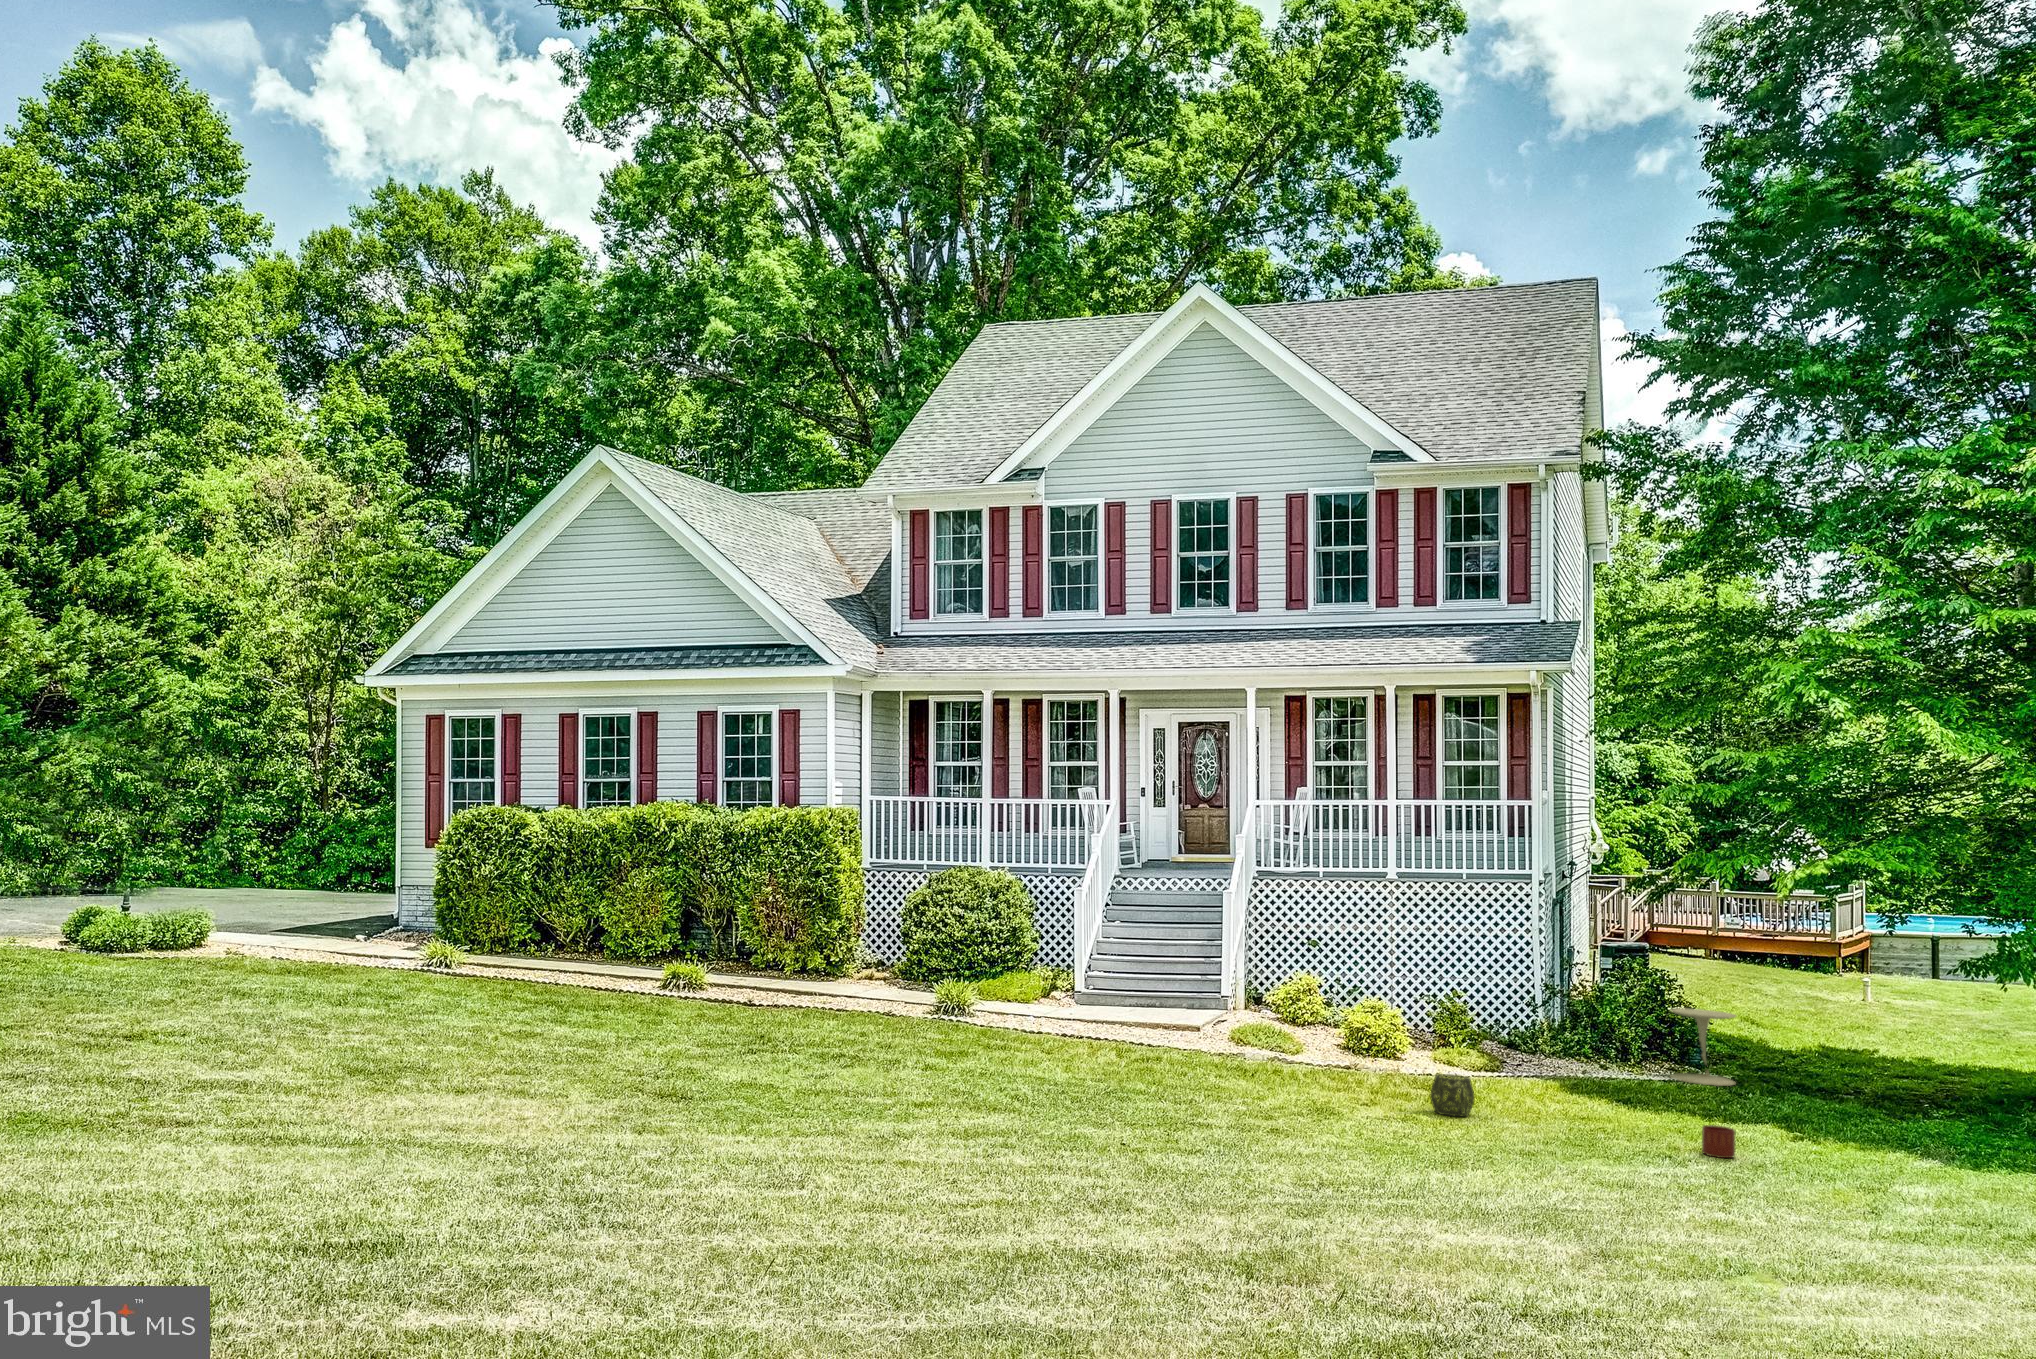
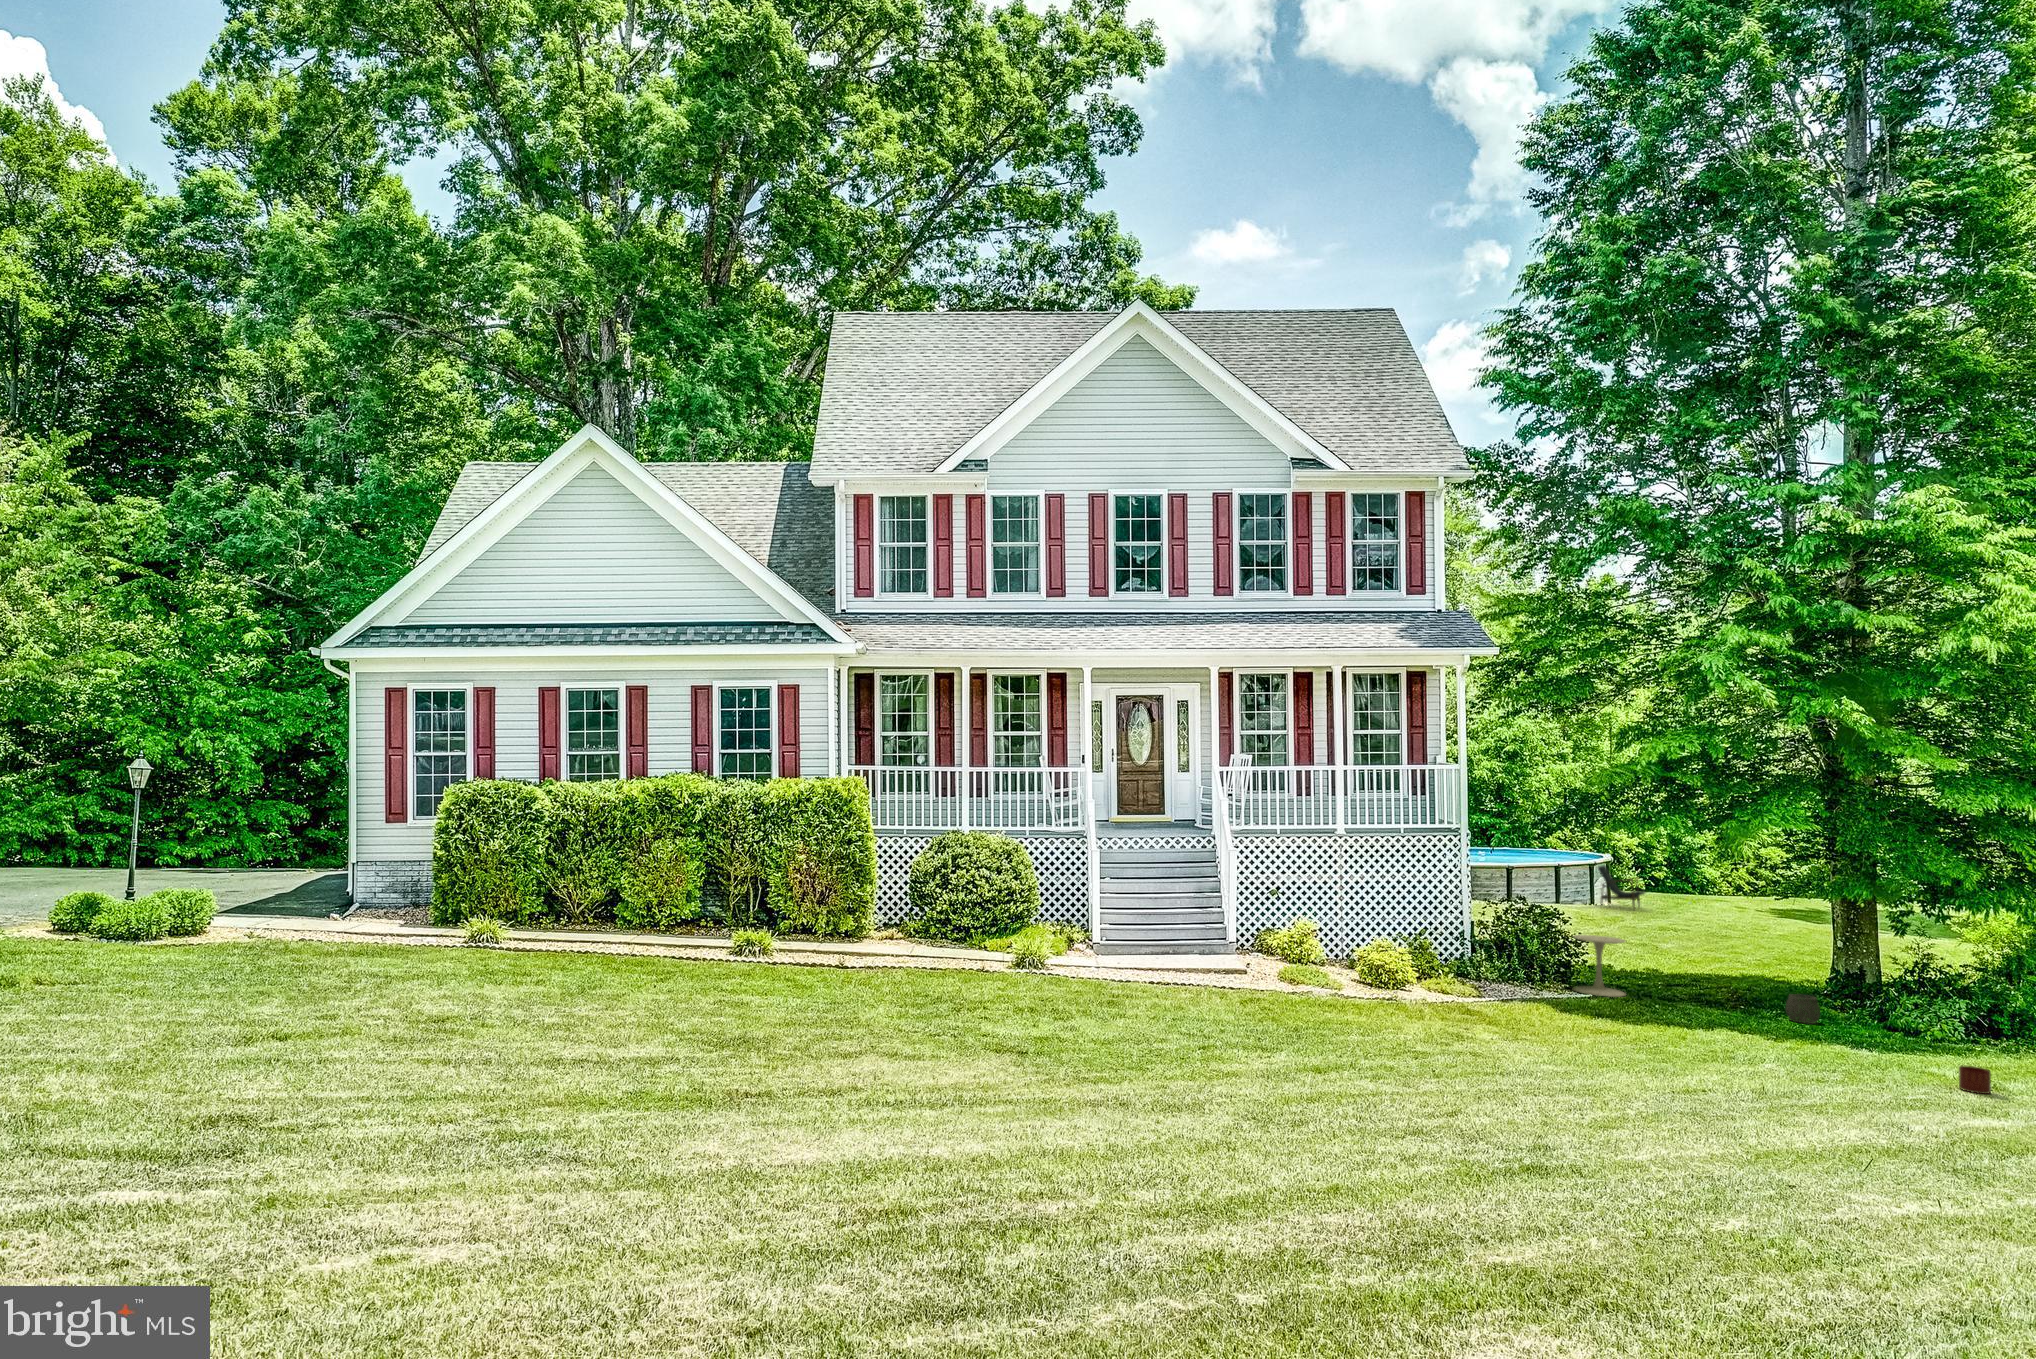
lounge chair: none [1912,948,1987,1009] -> present [1598,865,1645,909]
woven basket: present [1430,1074,1474,1117] -> present [1786,994,1820,1024]
planter: present [1702,1125,1735,1158] -> present [1959,1065,1991,1094]

